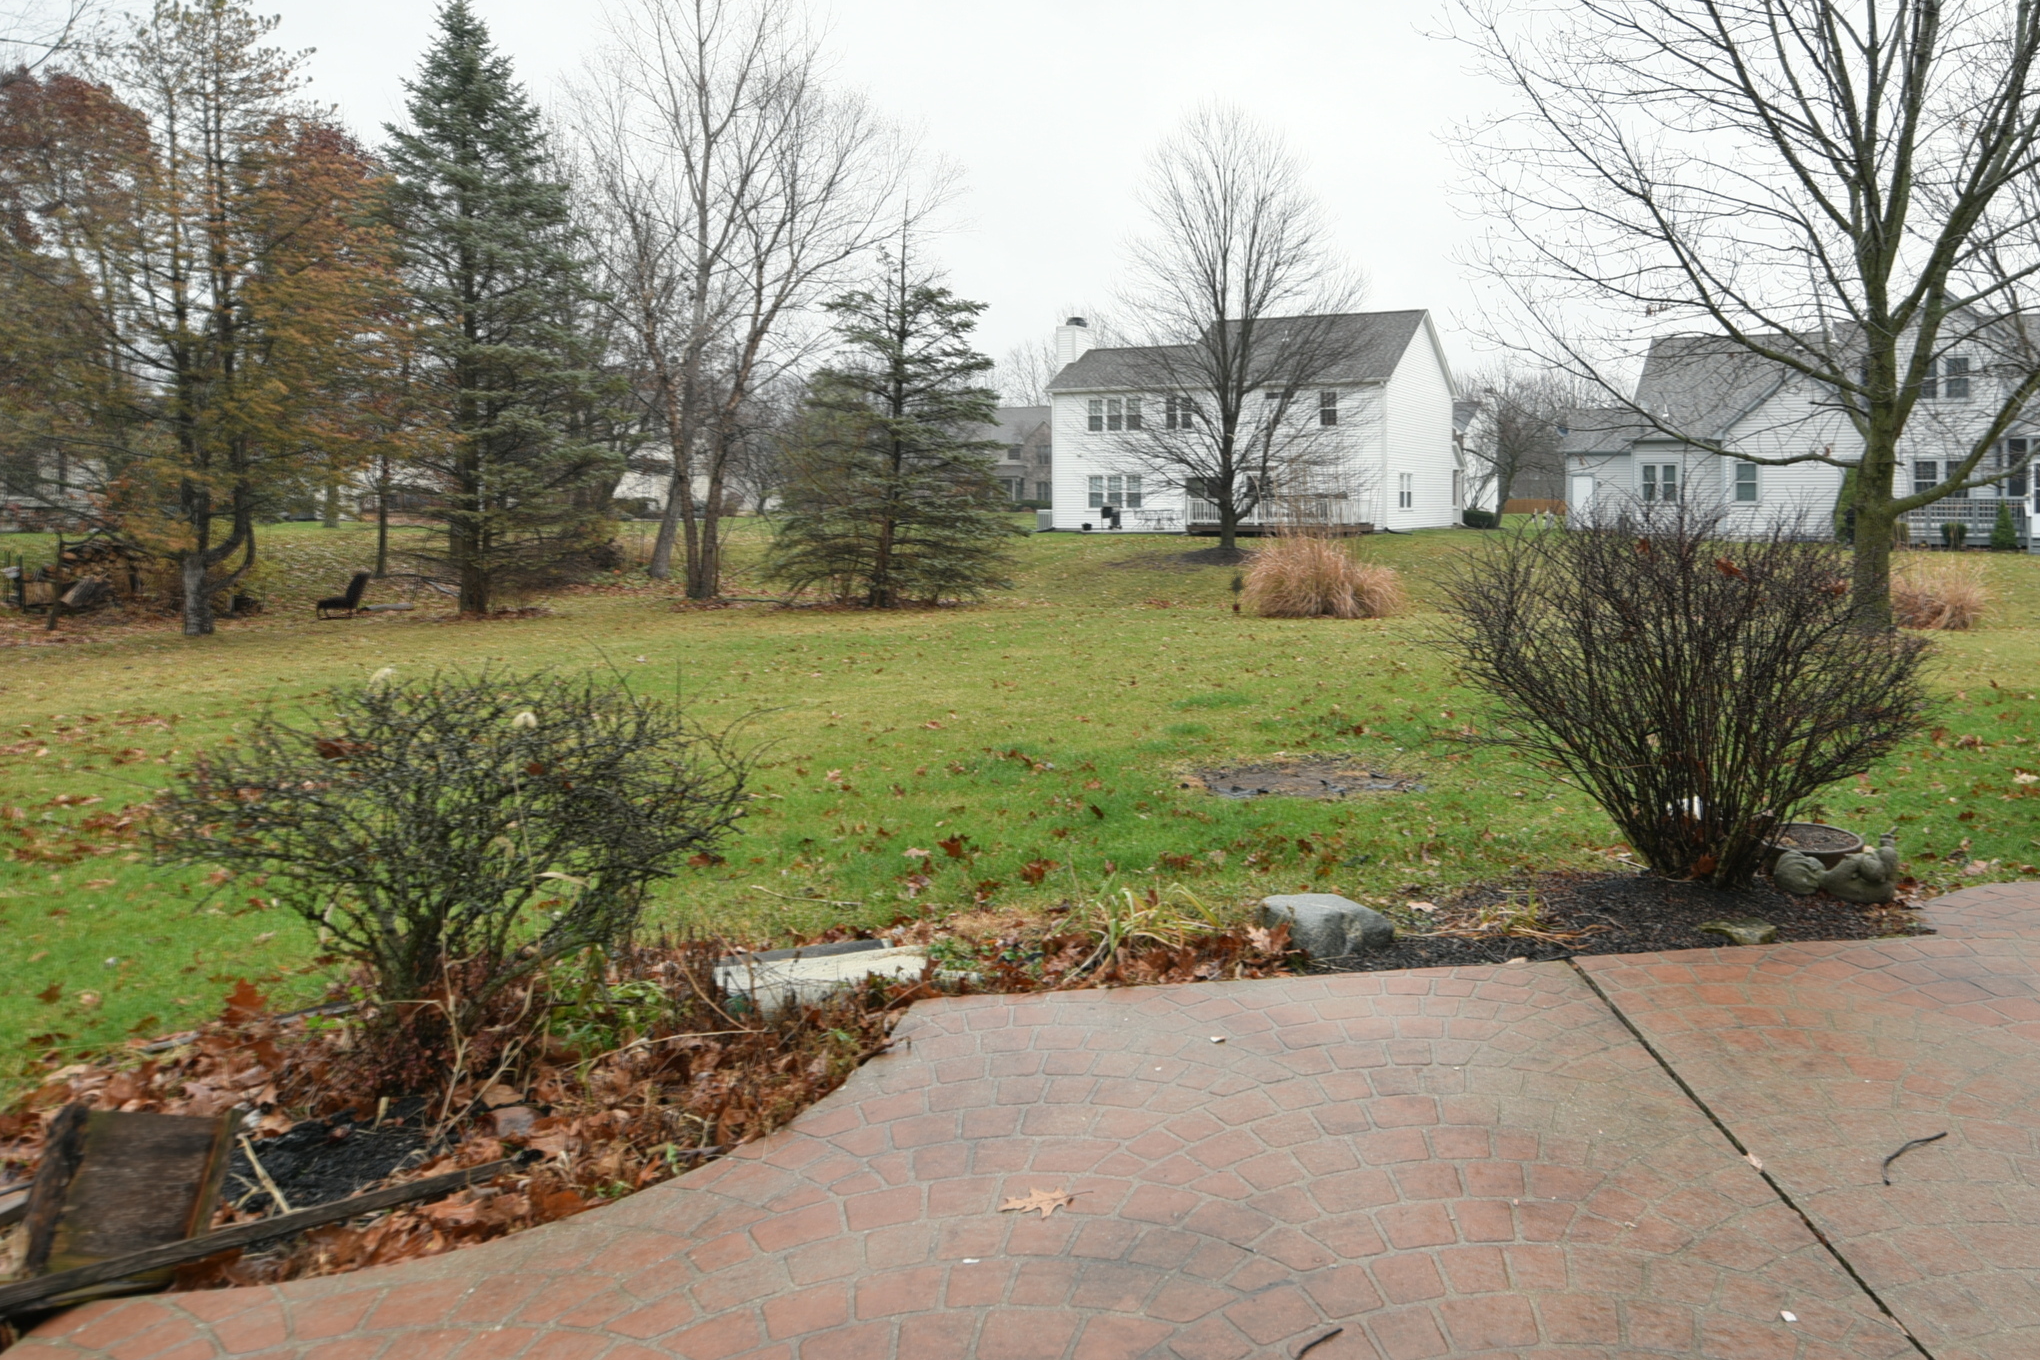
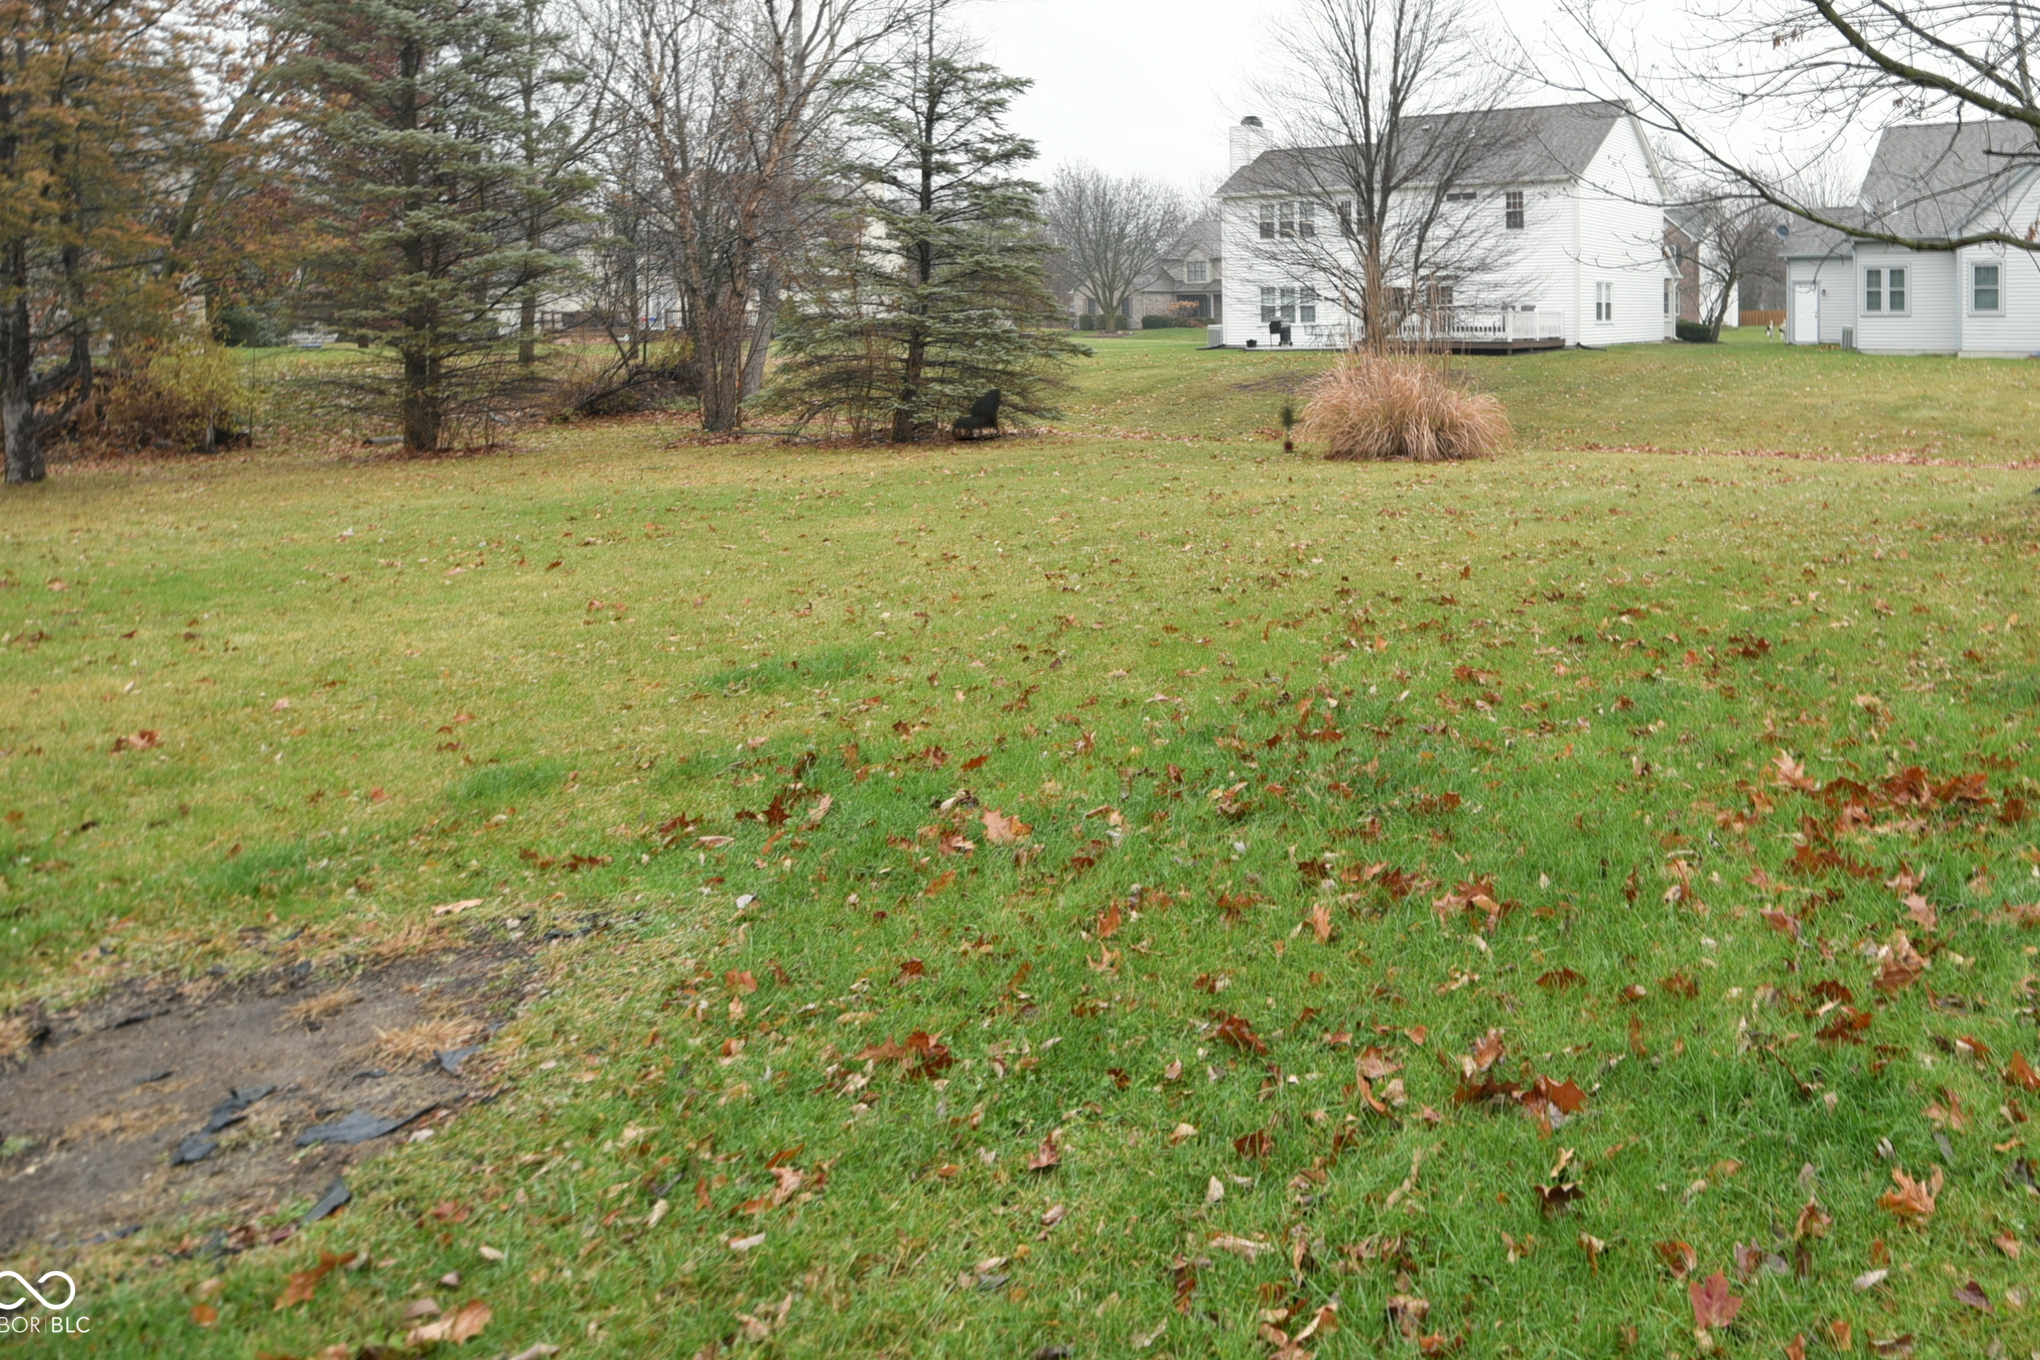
lounge chair: present [316,572,370,619] -> present [952,388,1001,440]

